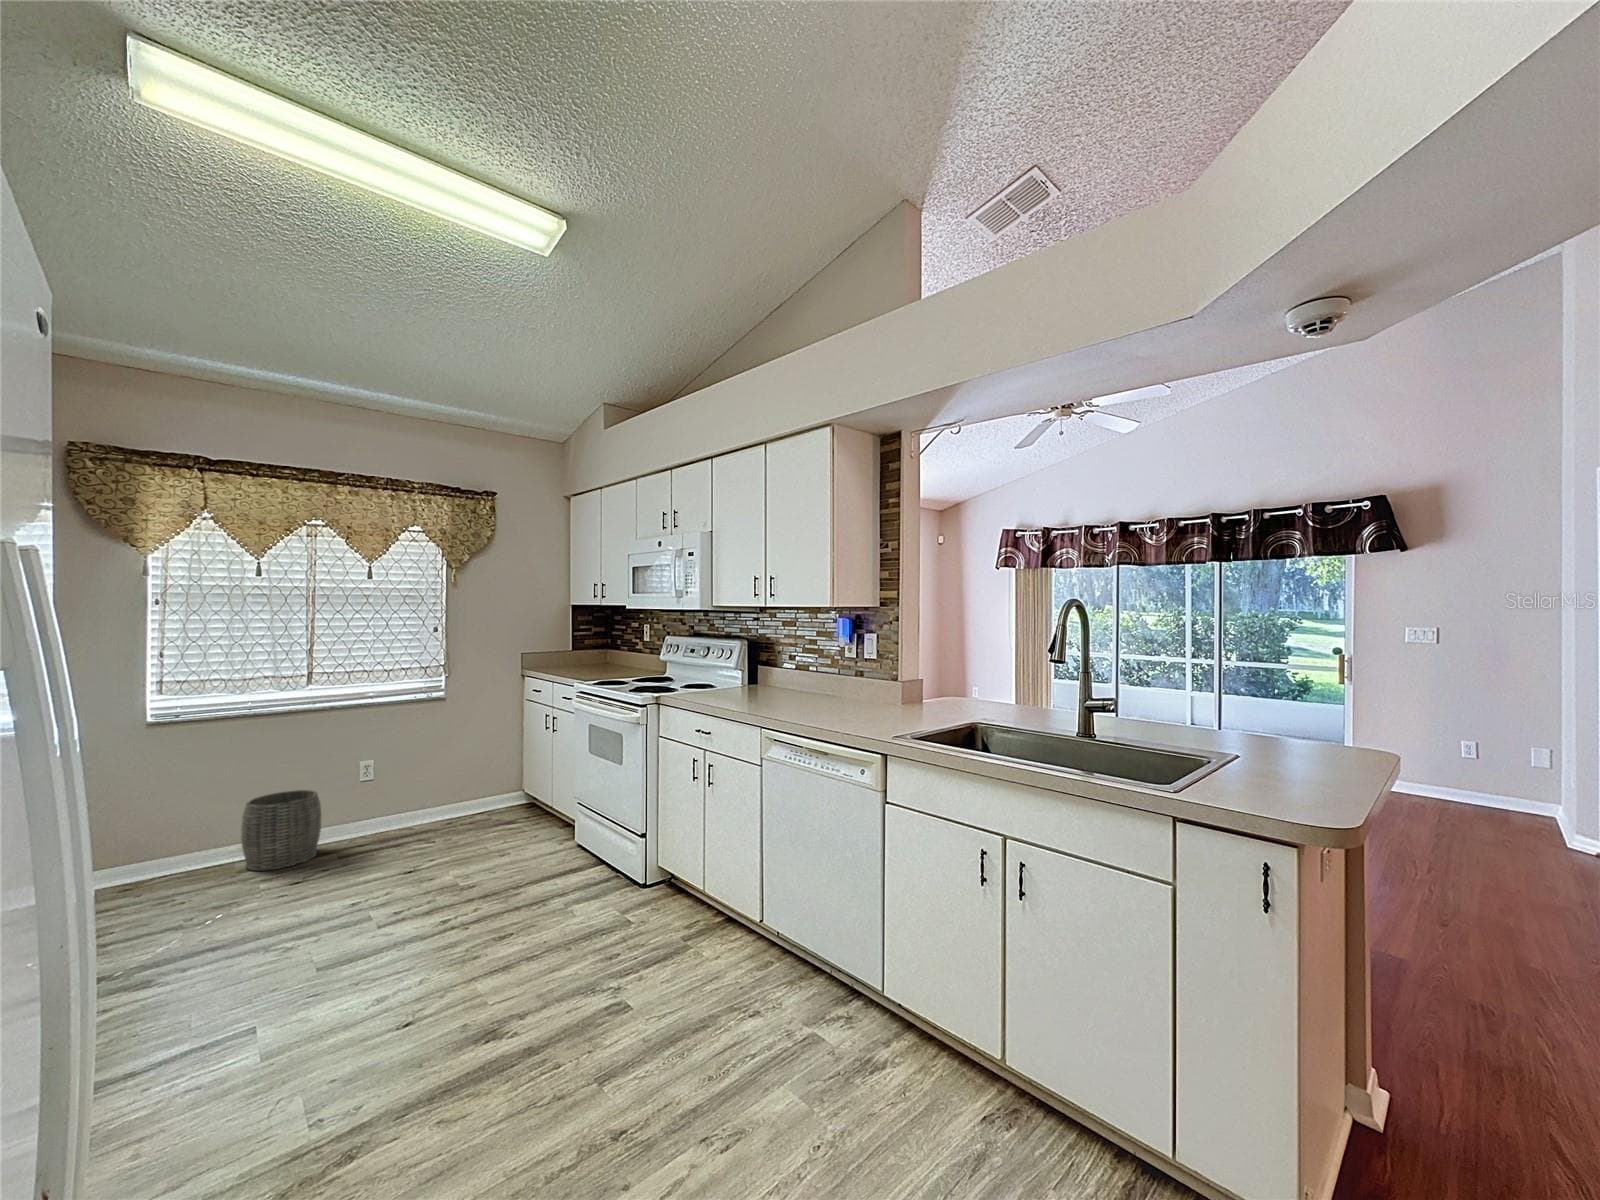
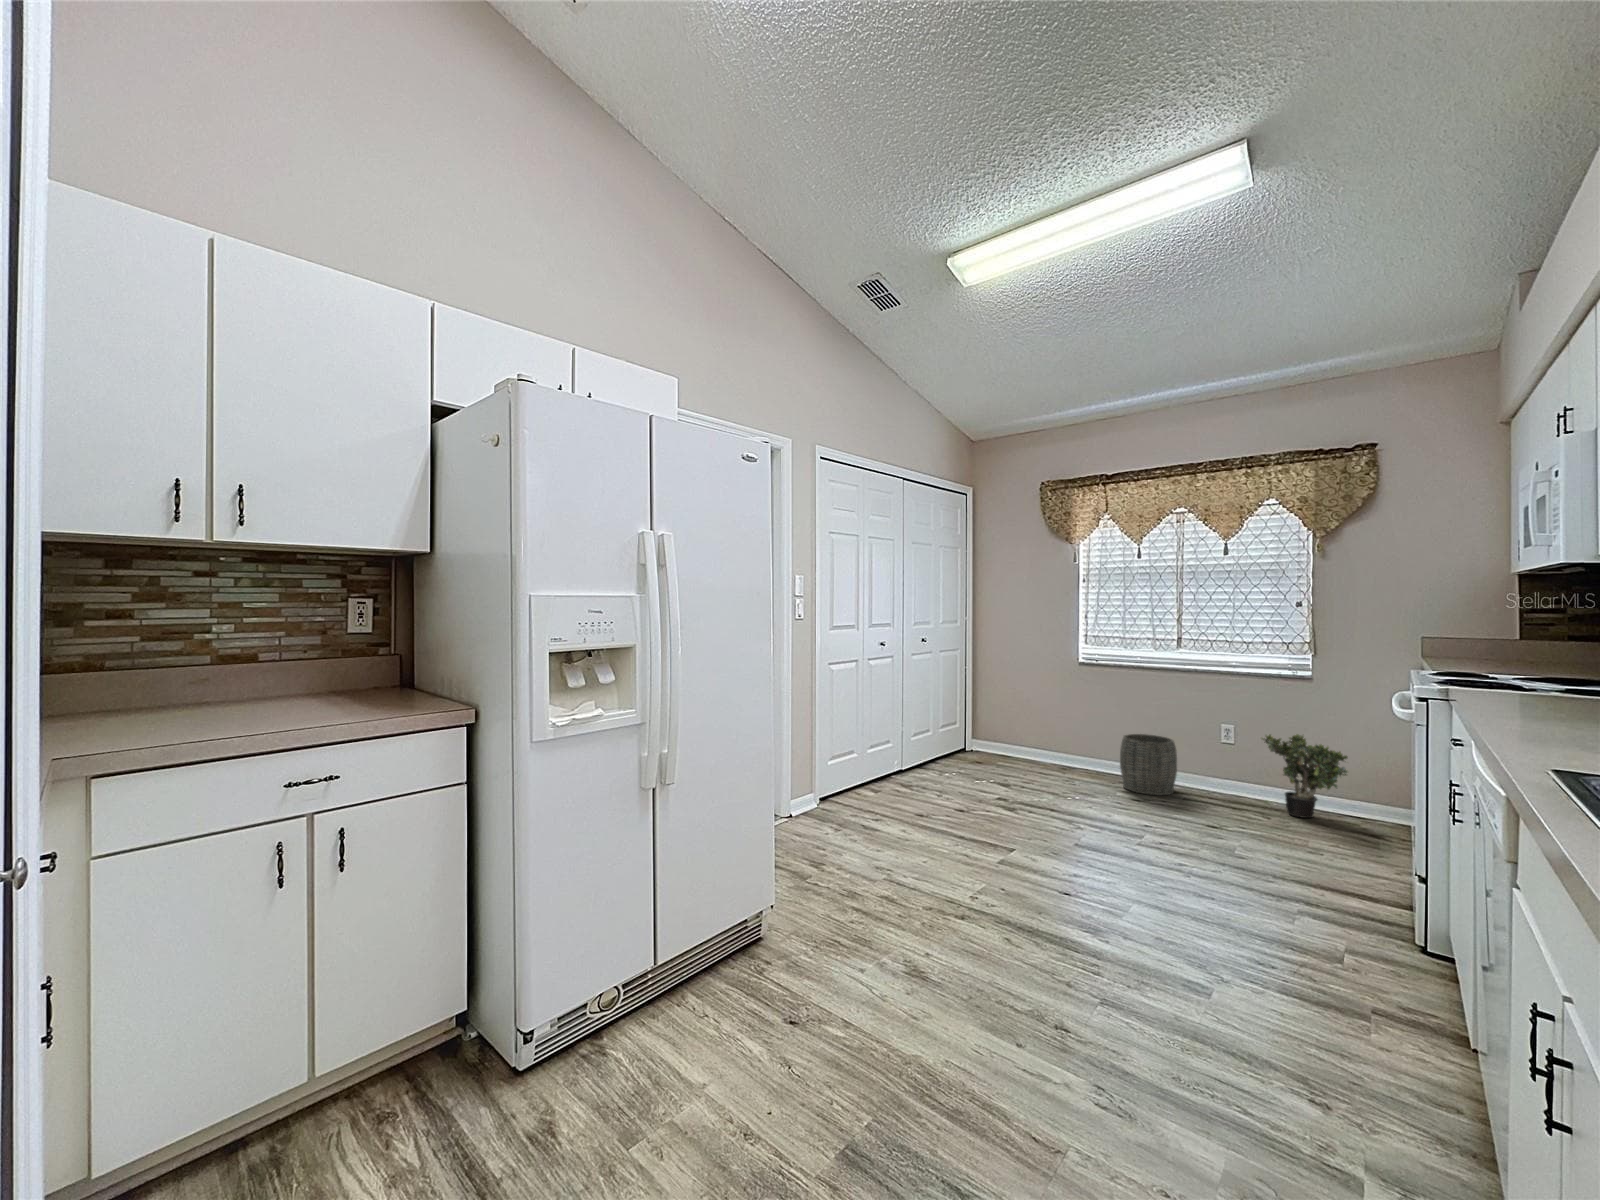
potted plant: none [414,750,487,828] -> present [1262,734,1348,818]

